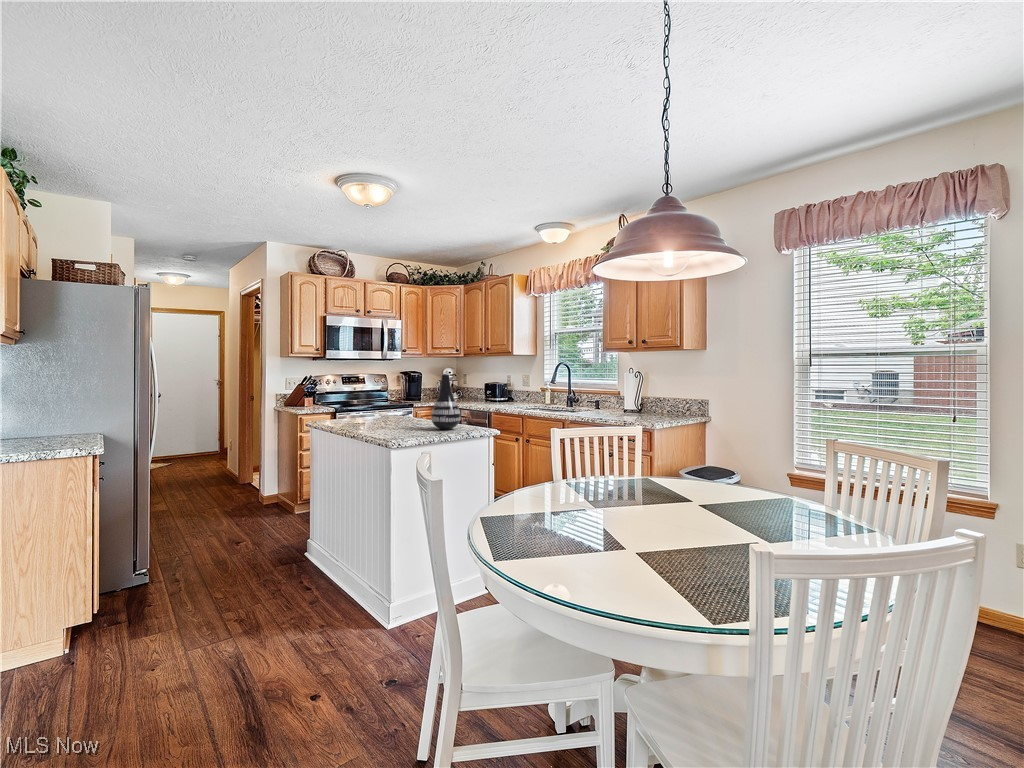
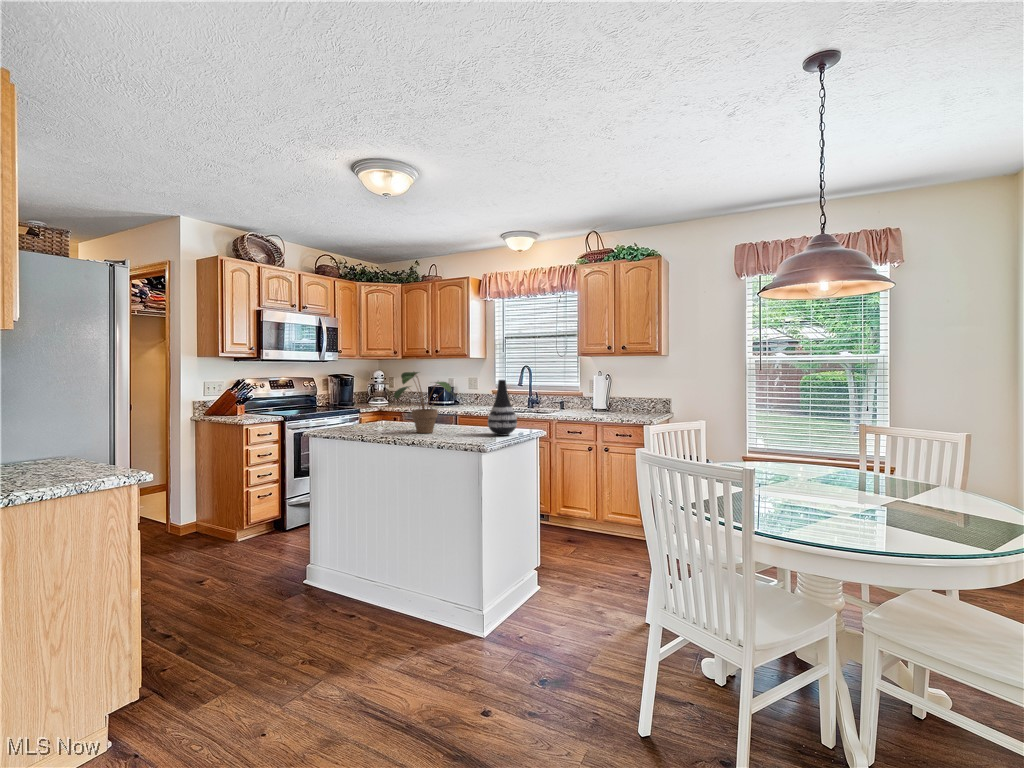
potted plant: none [359,367,419,425] -> present [394,372,455,433]

